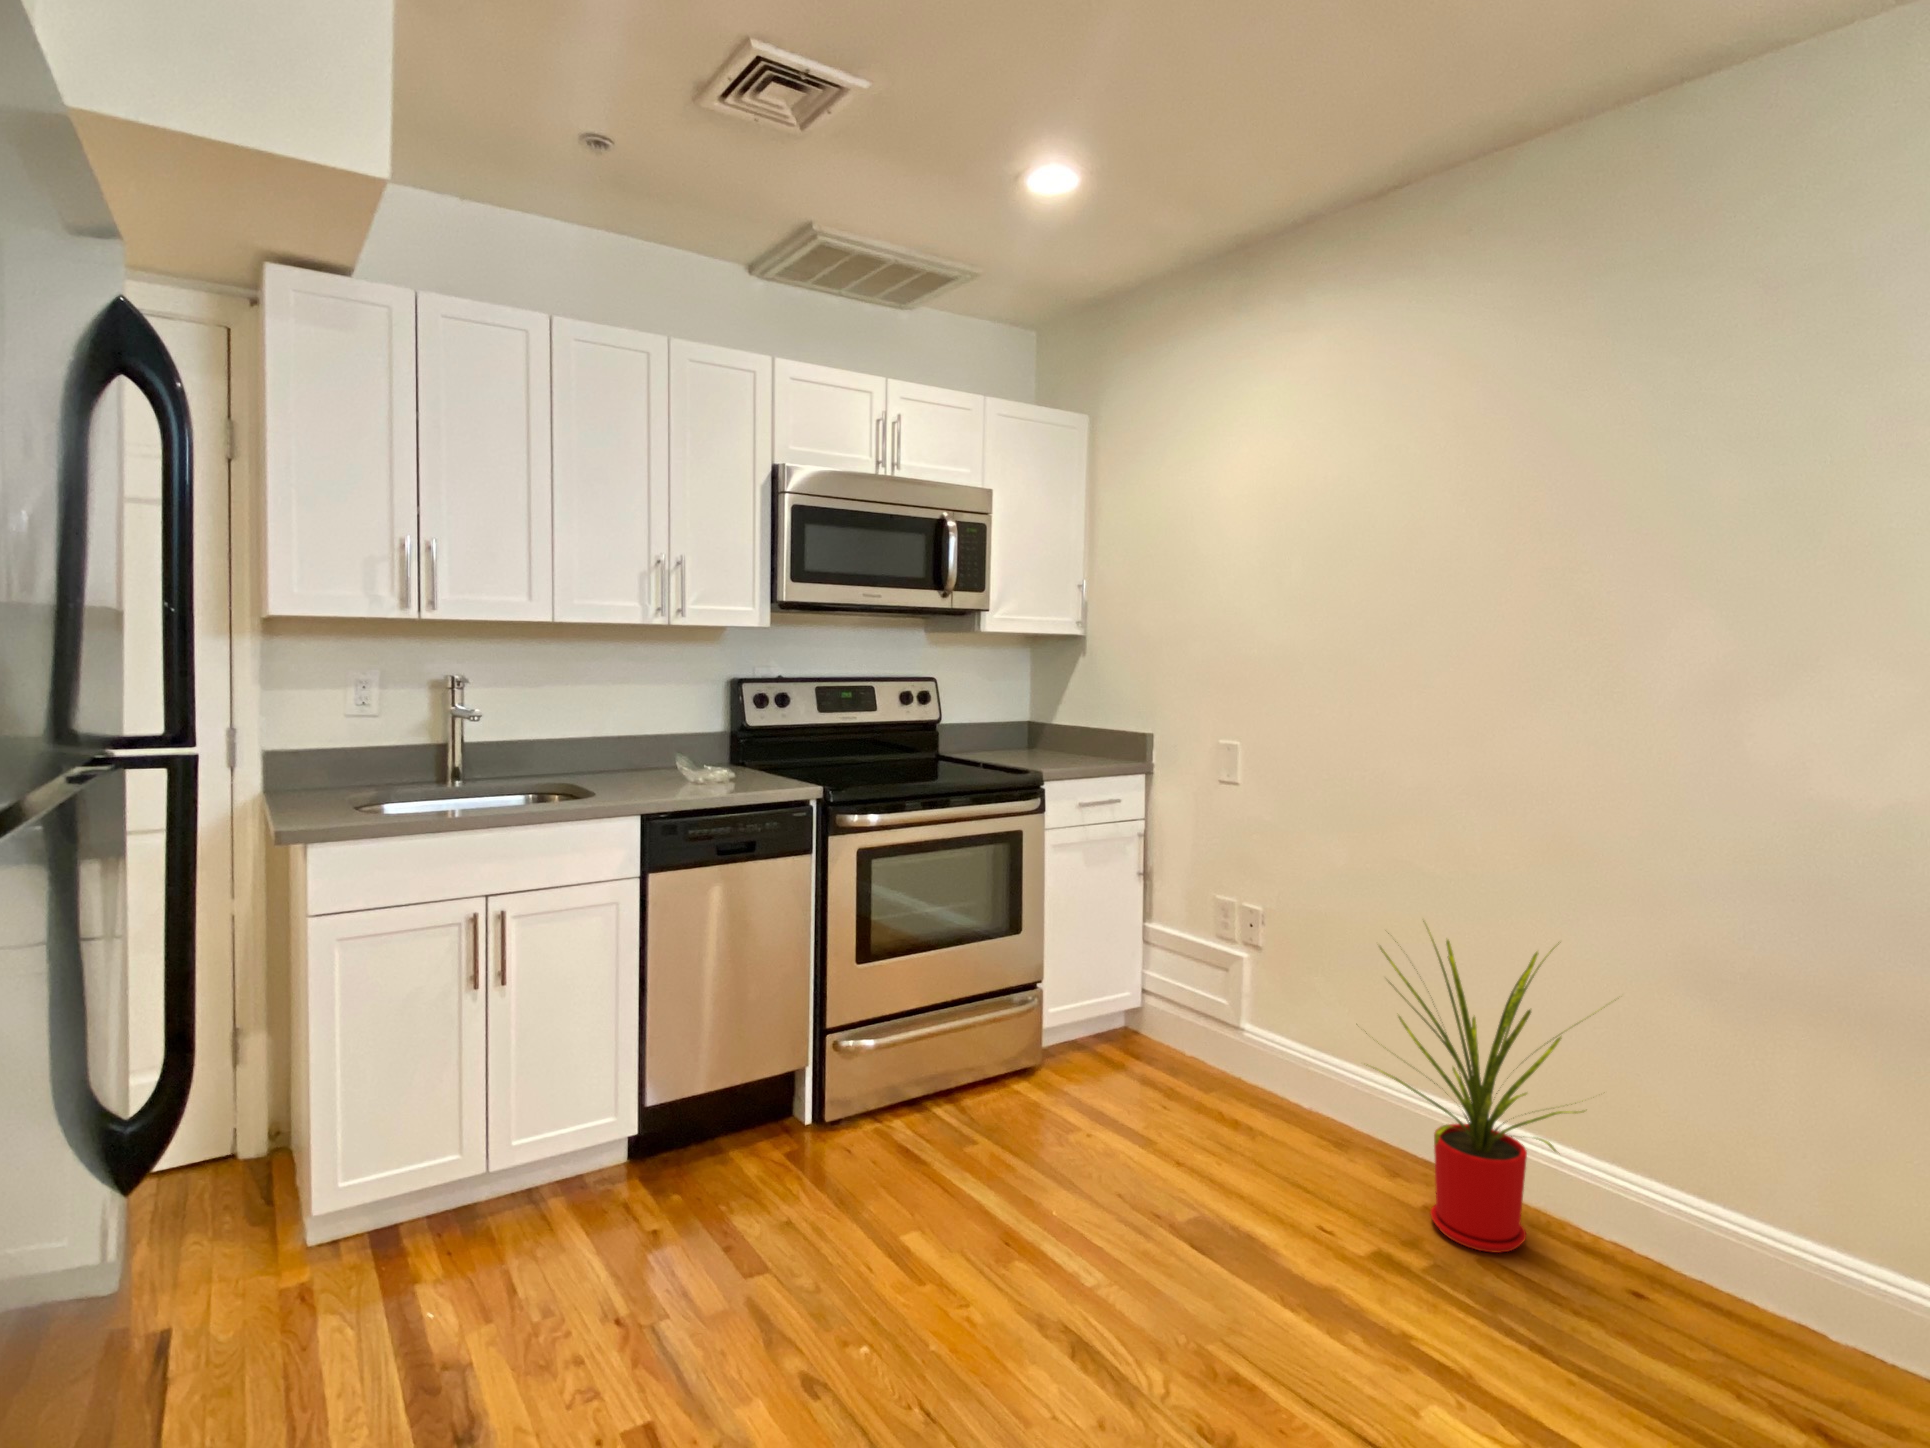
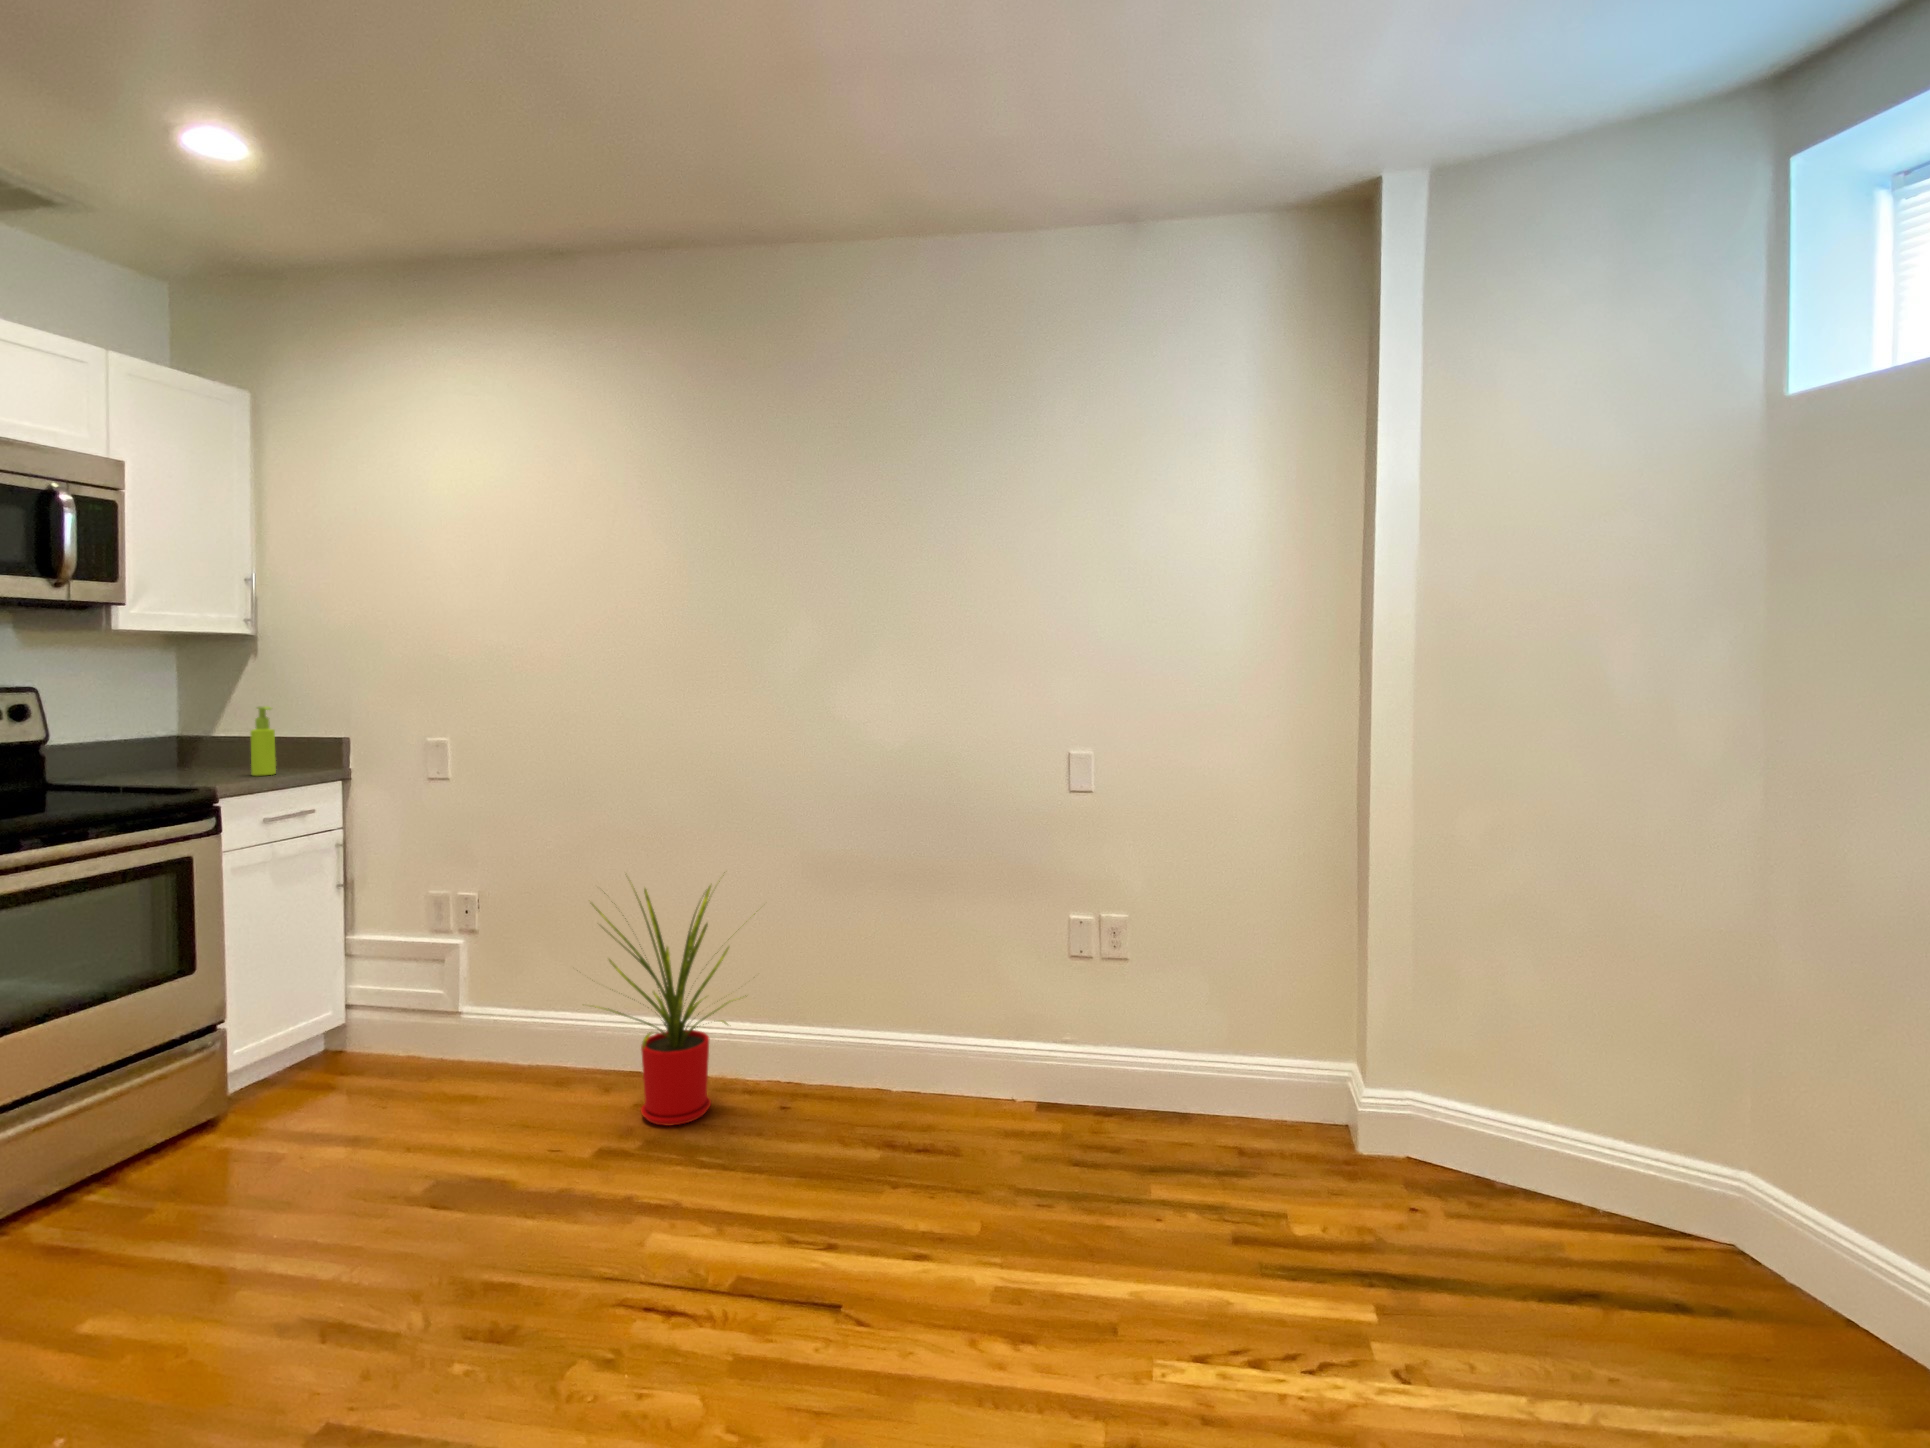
soap dispenser: none [1073,701,1092,764] -> present [250,706,276,776]

